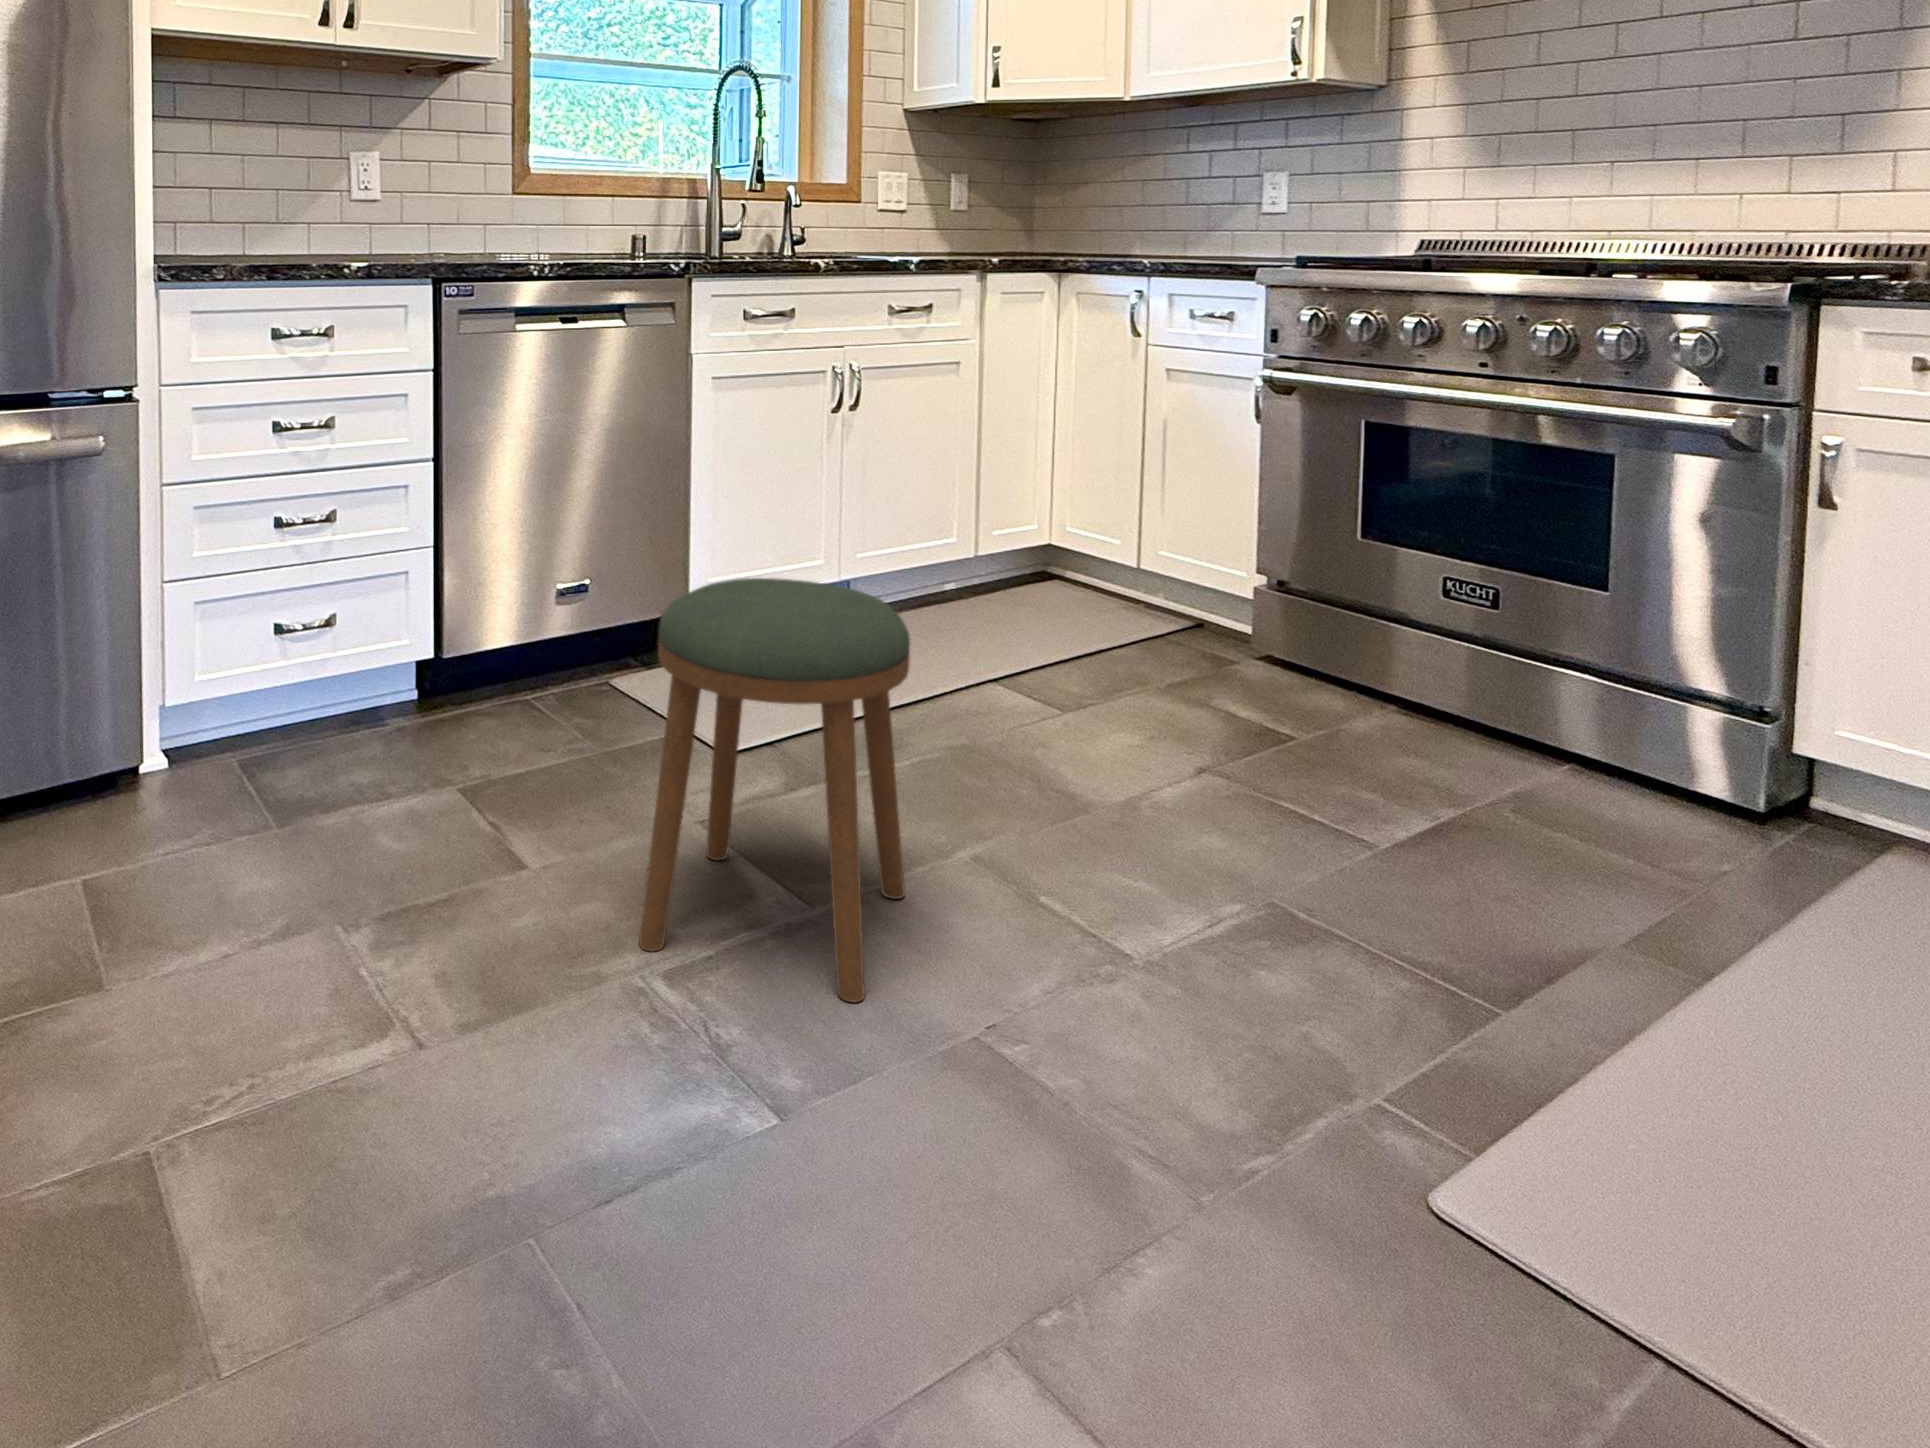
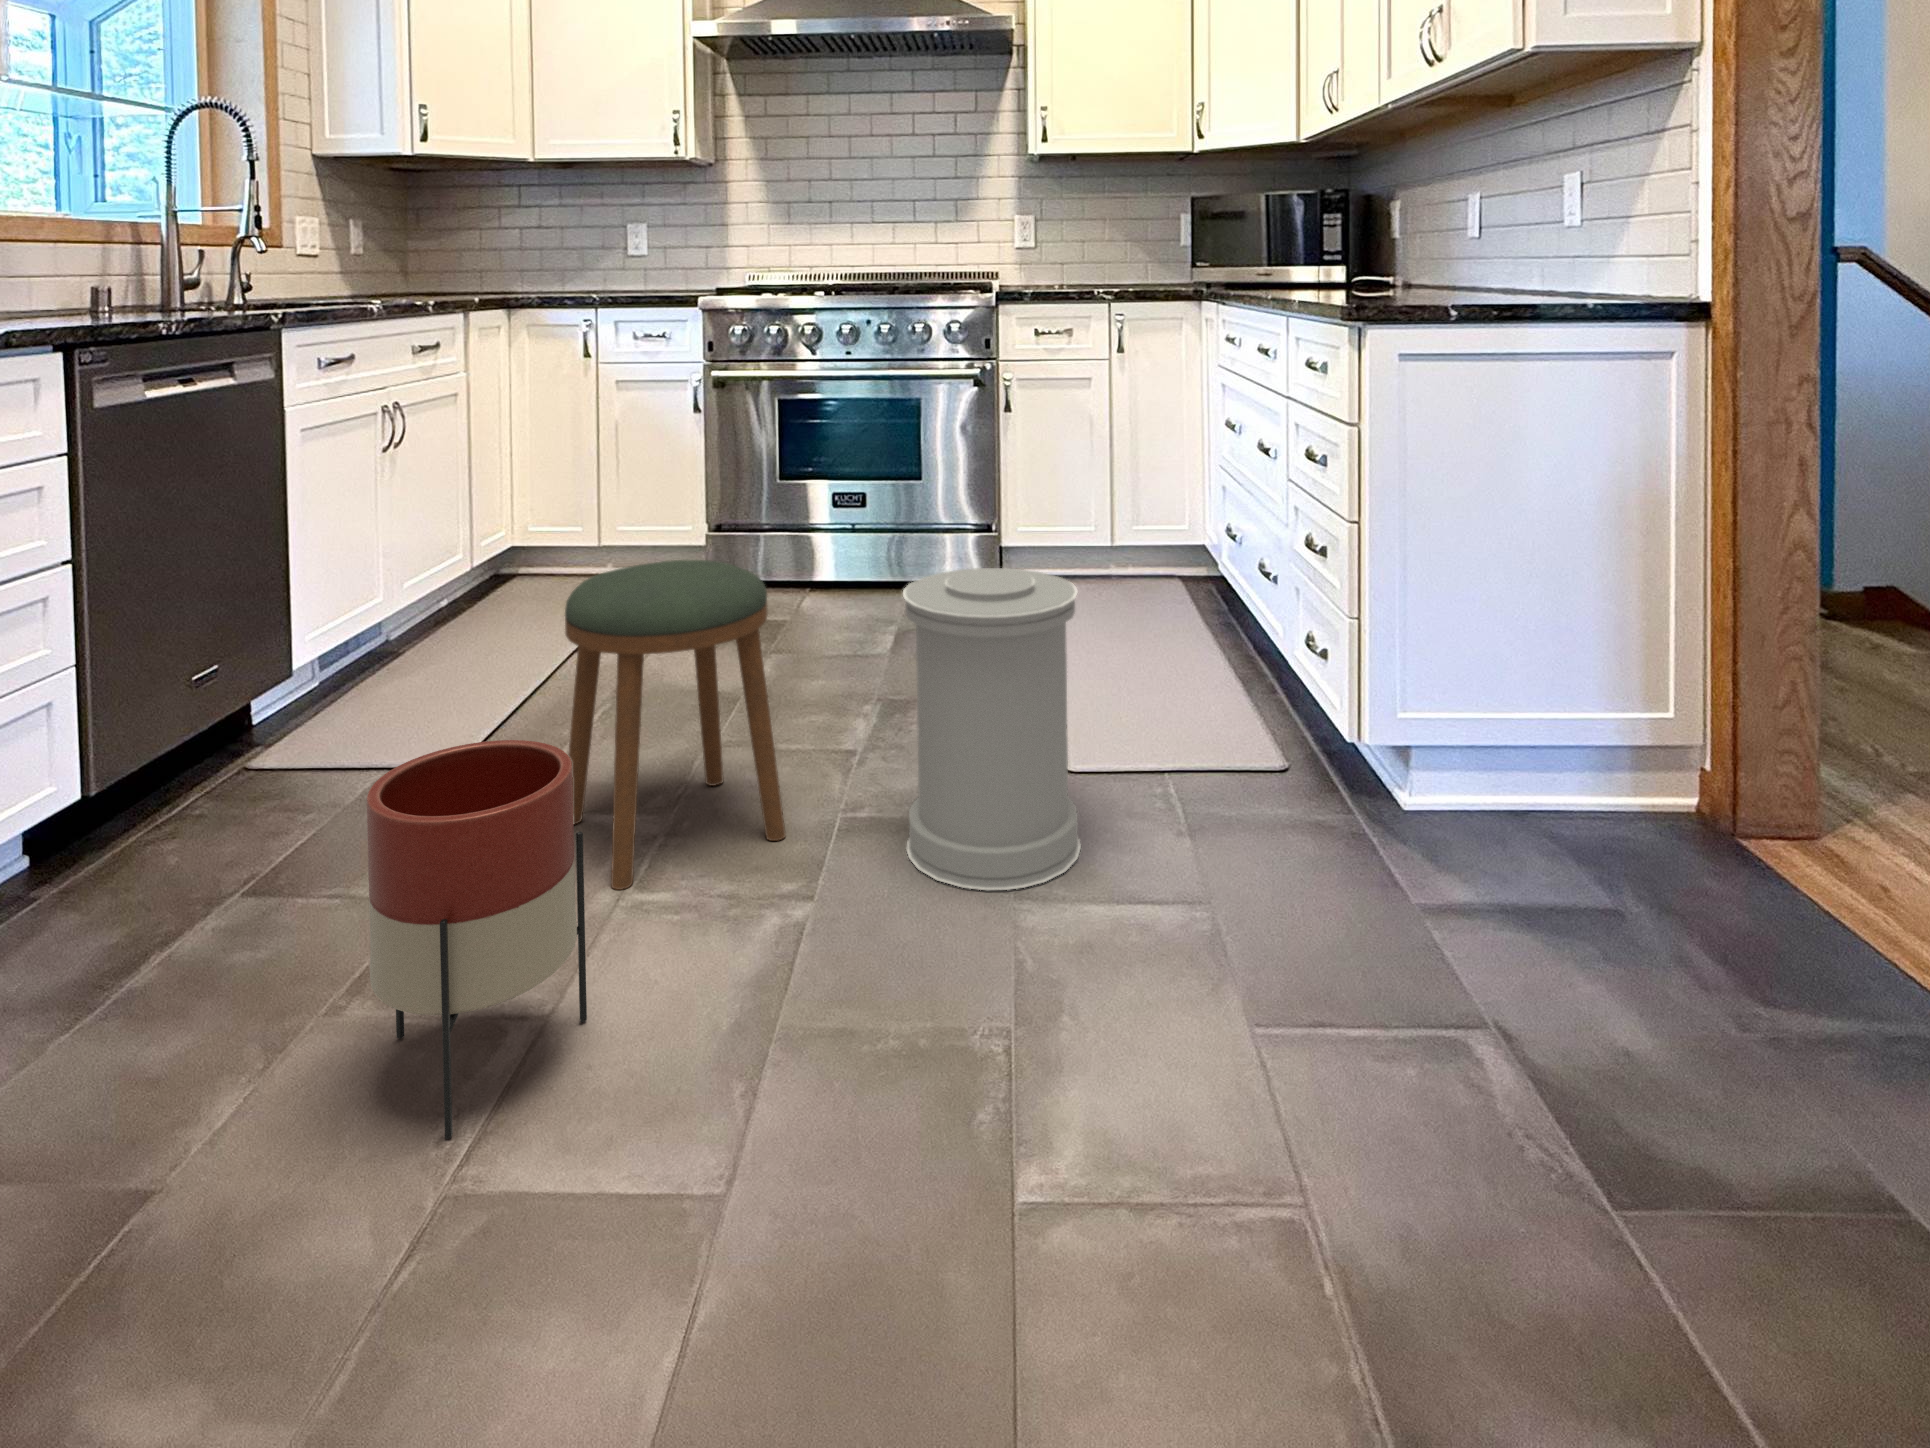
planter: none [218,693,430,1070] -> present [367,740,587,1139]
trash can: none [926,712,1264,1334] -> present [903,568,1081,890]

